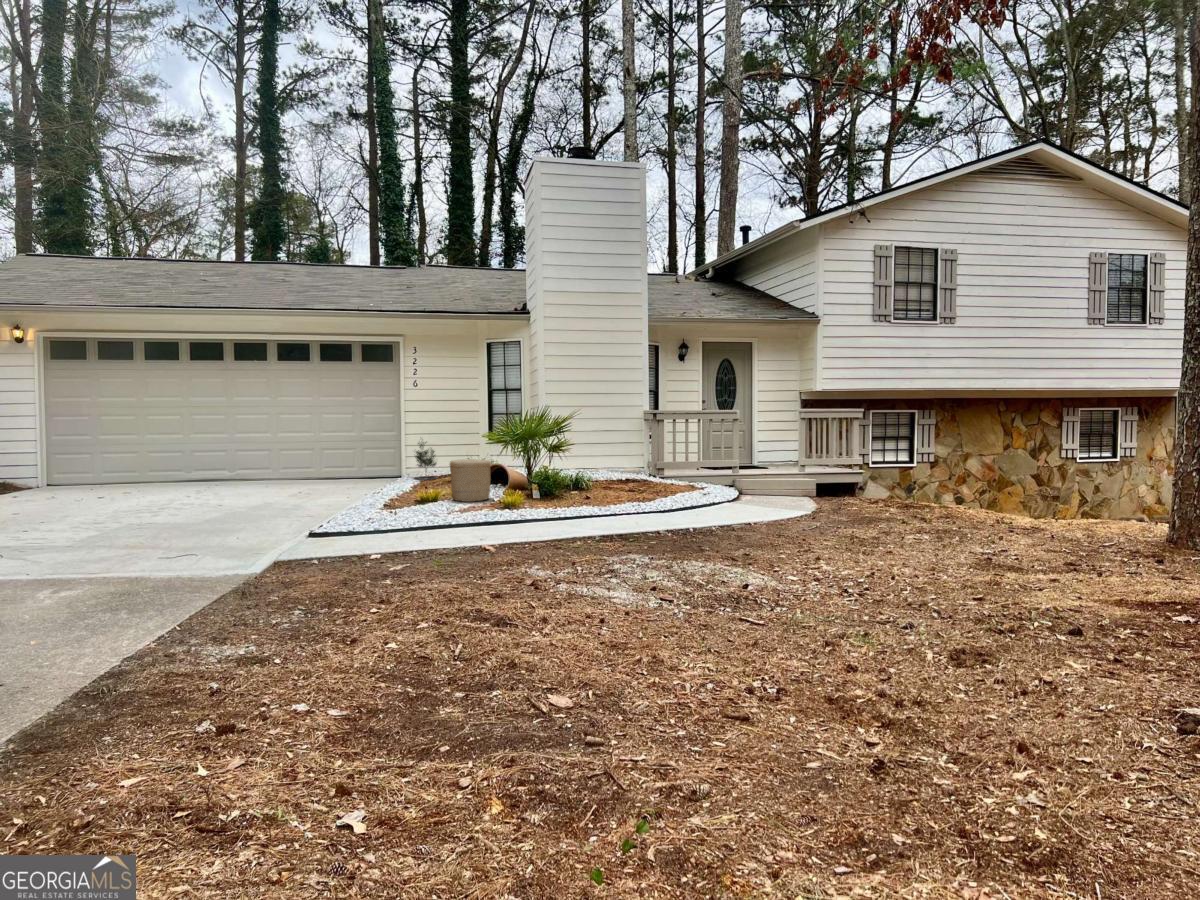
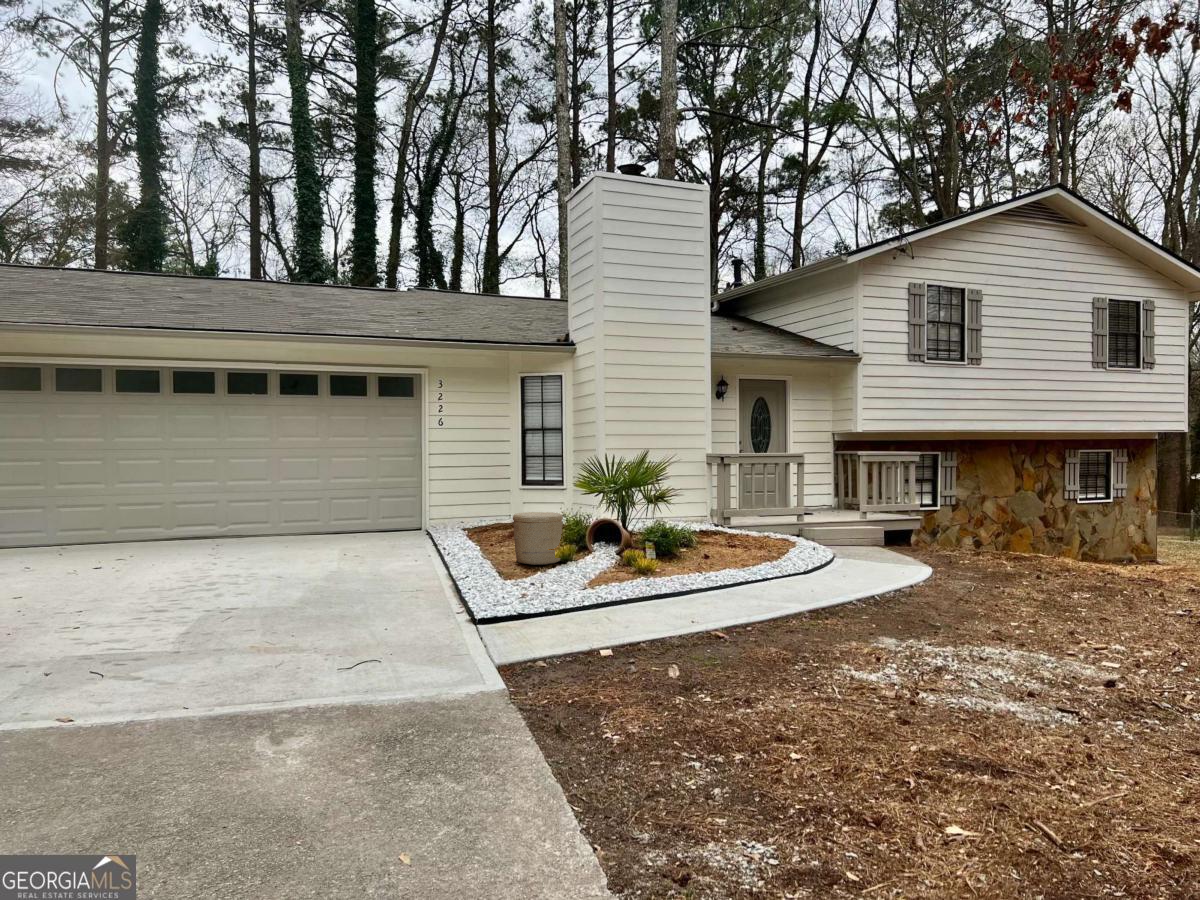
potted tree: present [414,442,437,480] -> none [420,485,451,536]

